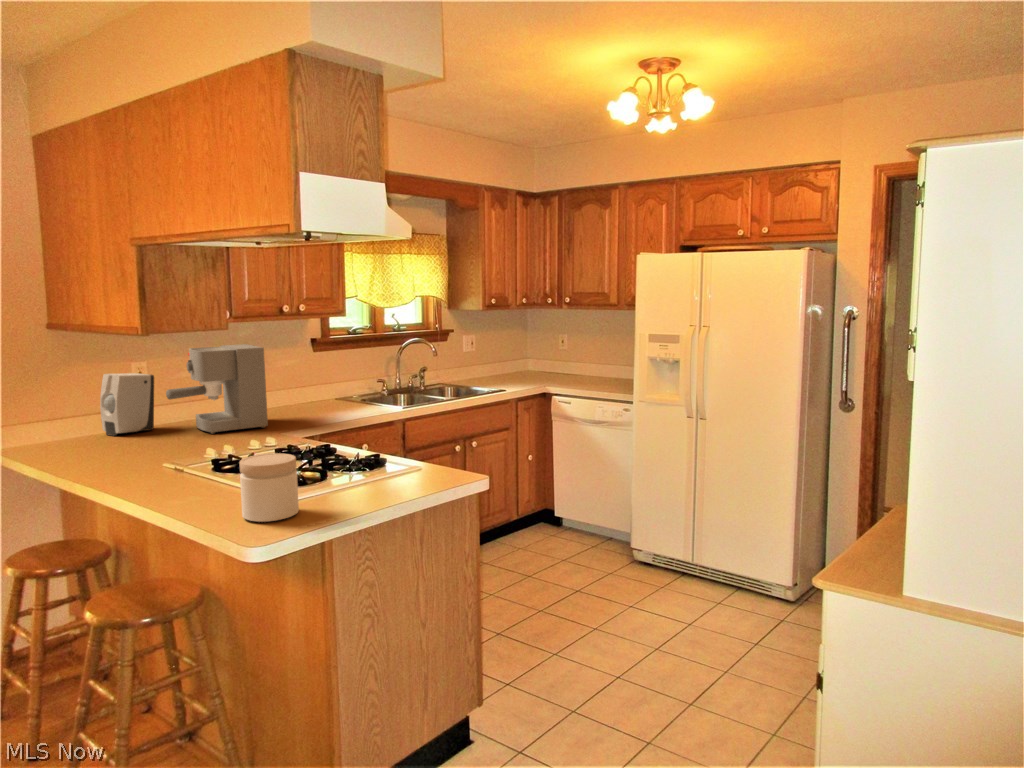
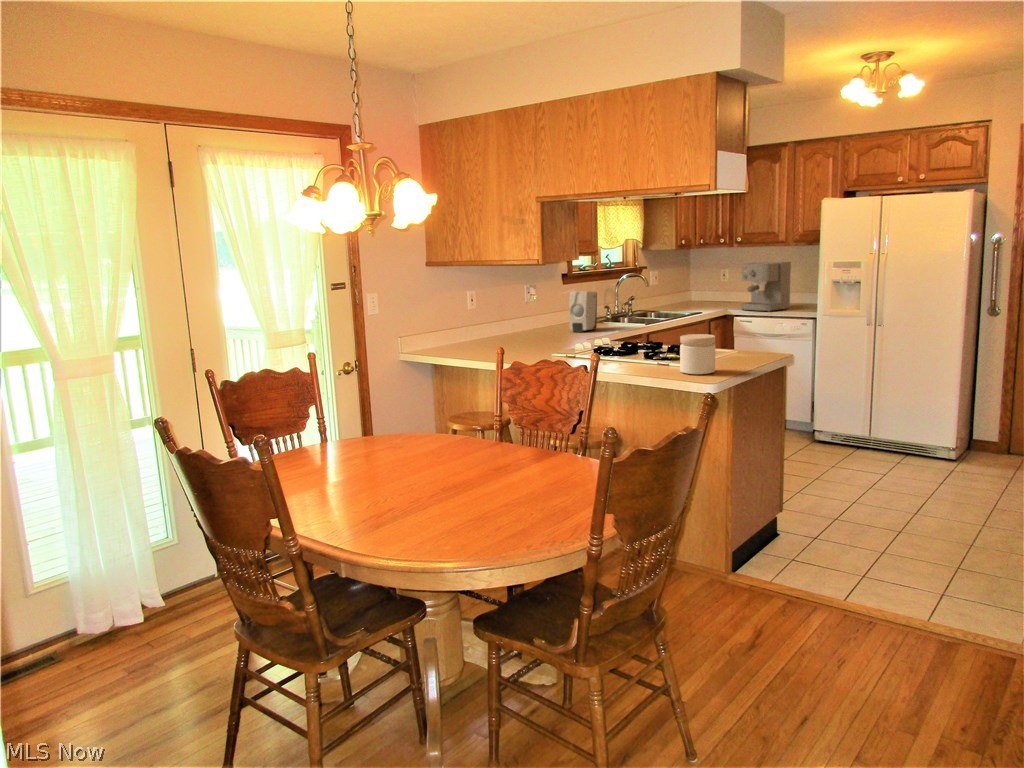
coffee maker: present [166,344,268,434] -> present [741,262,791,312]
soap dispenser: present [100,373,154,436] -> present [569,291,597,332]

